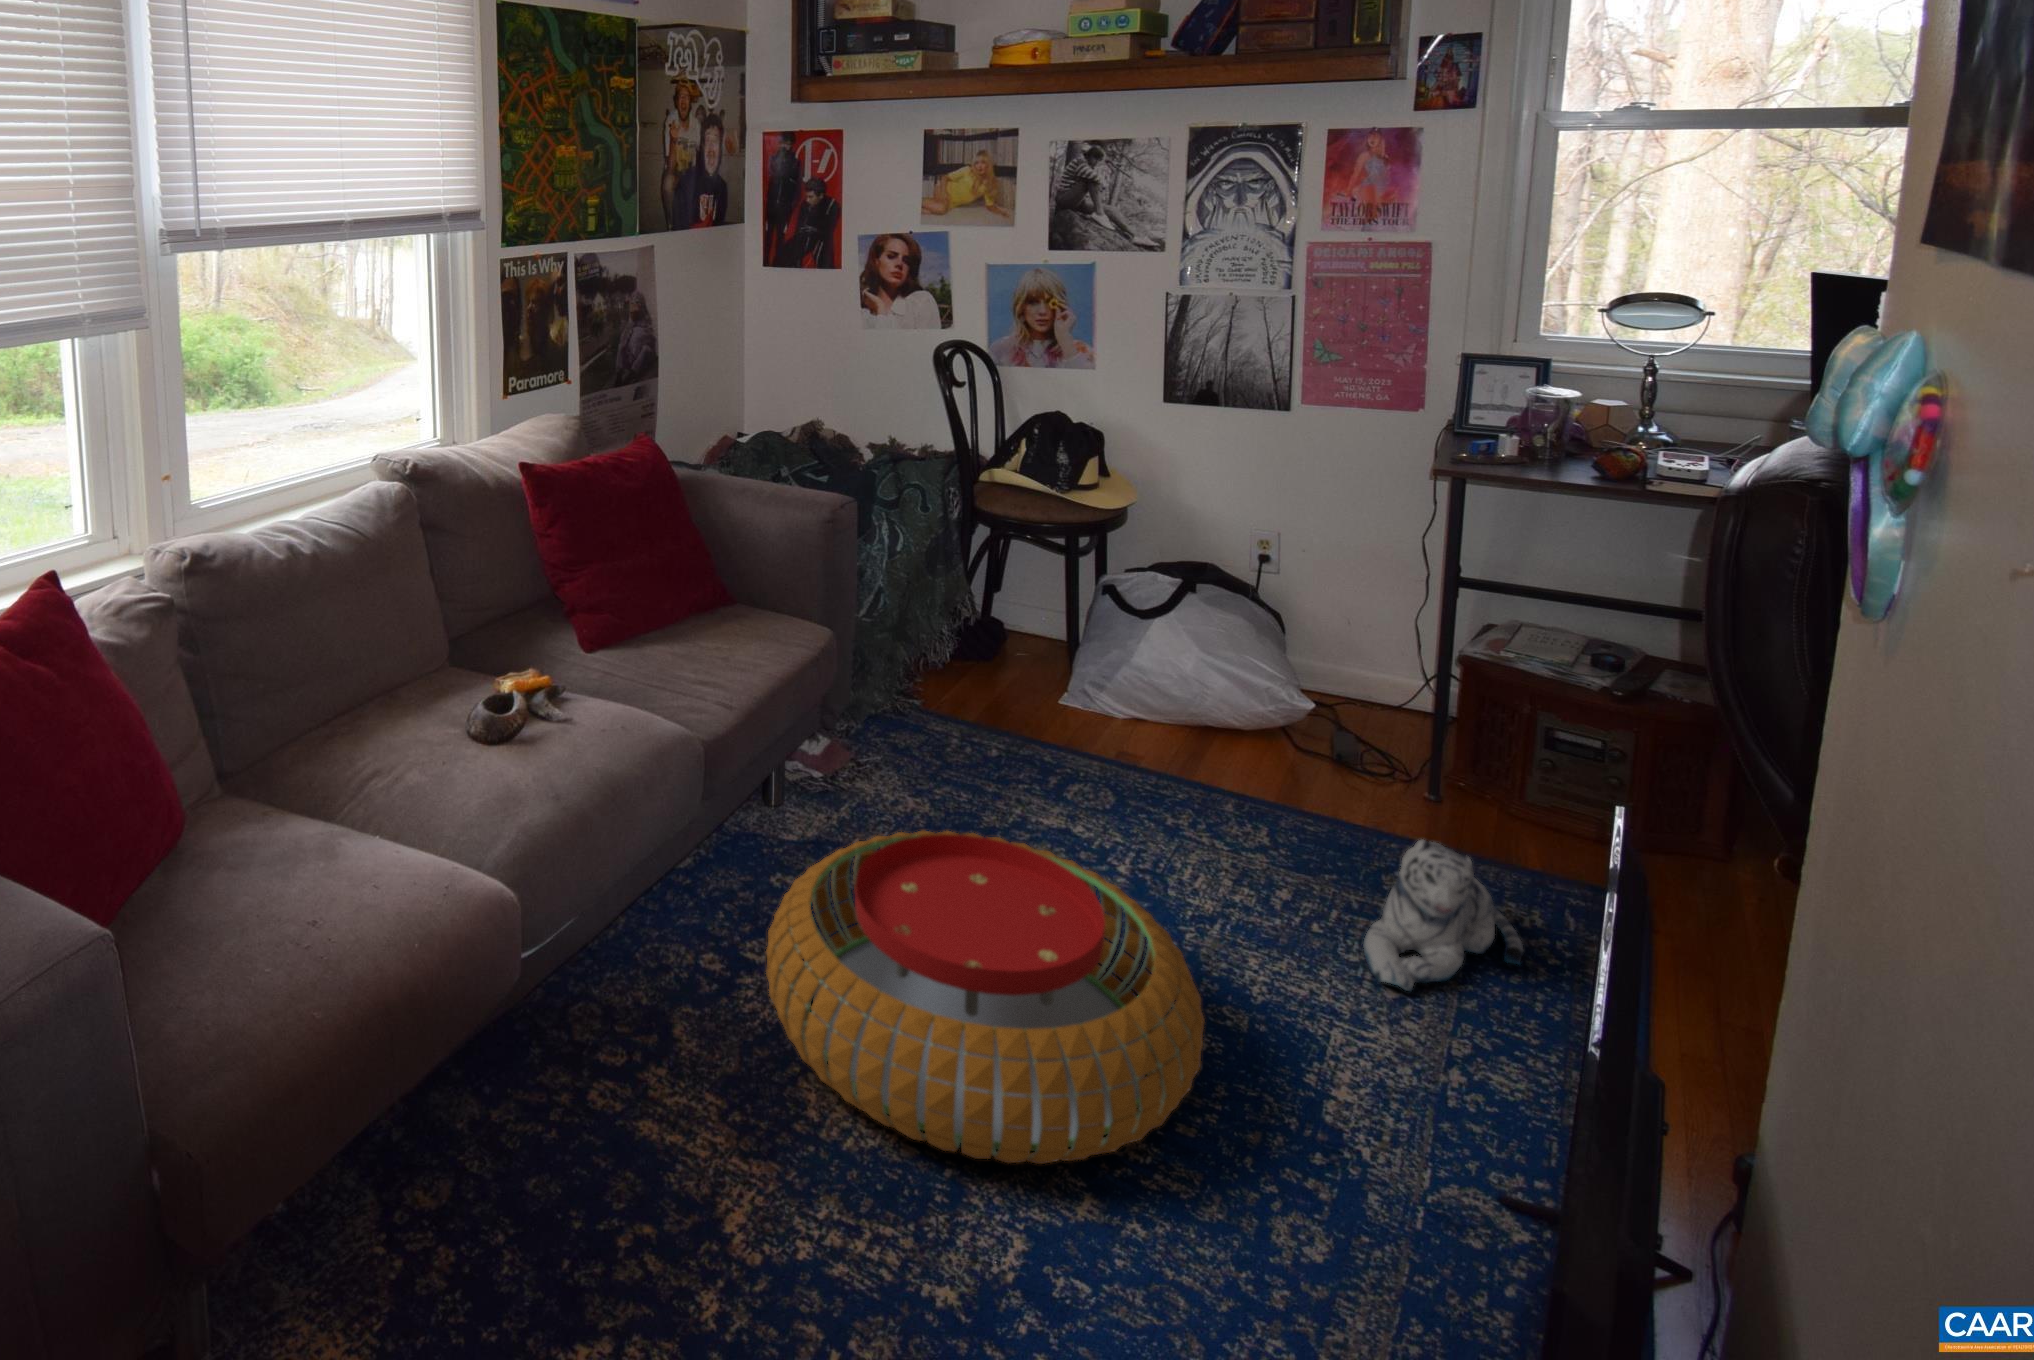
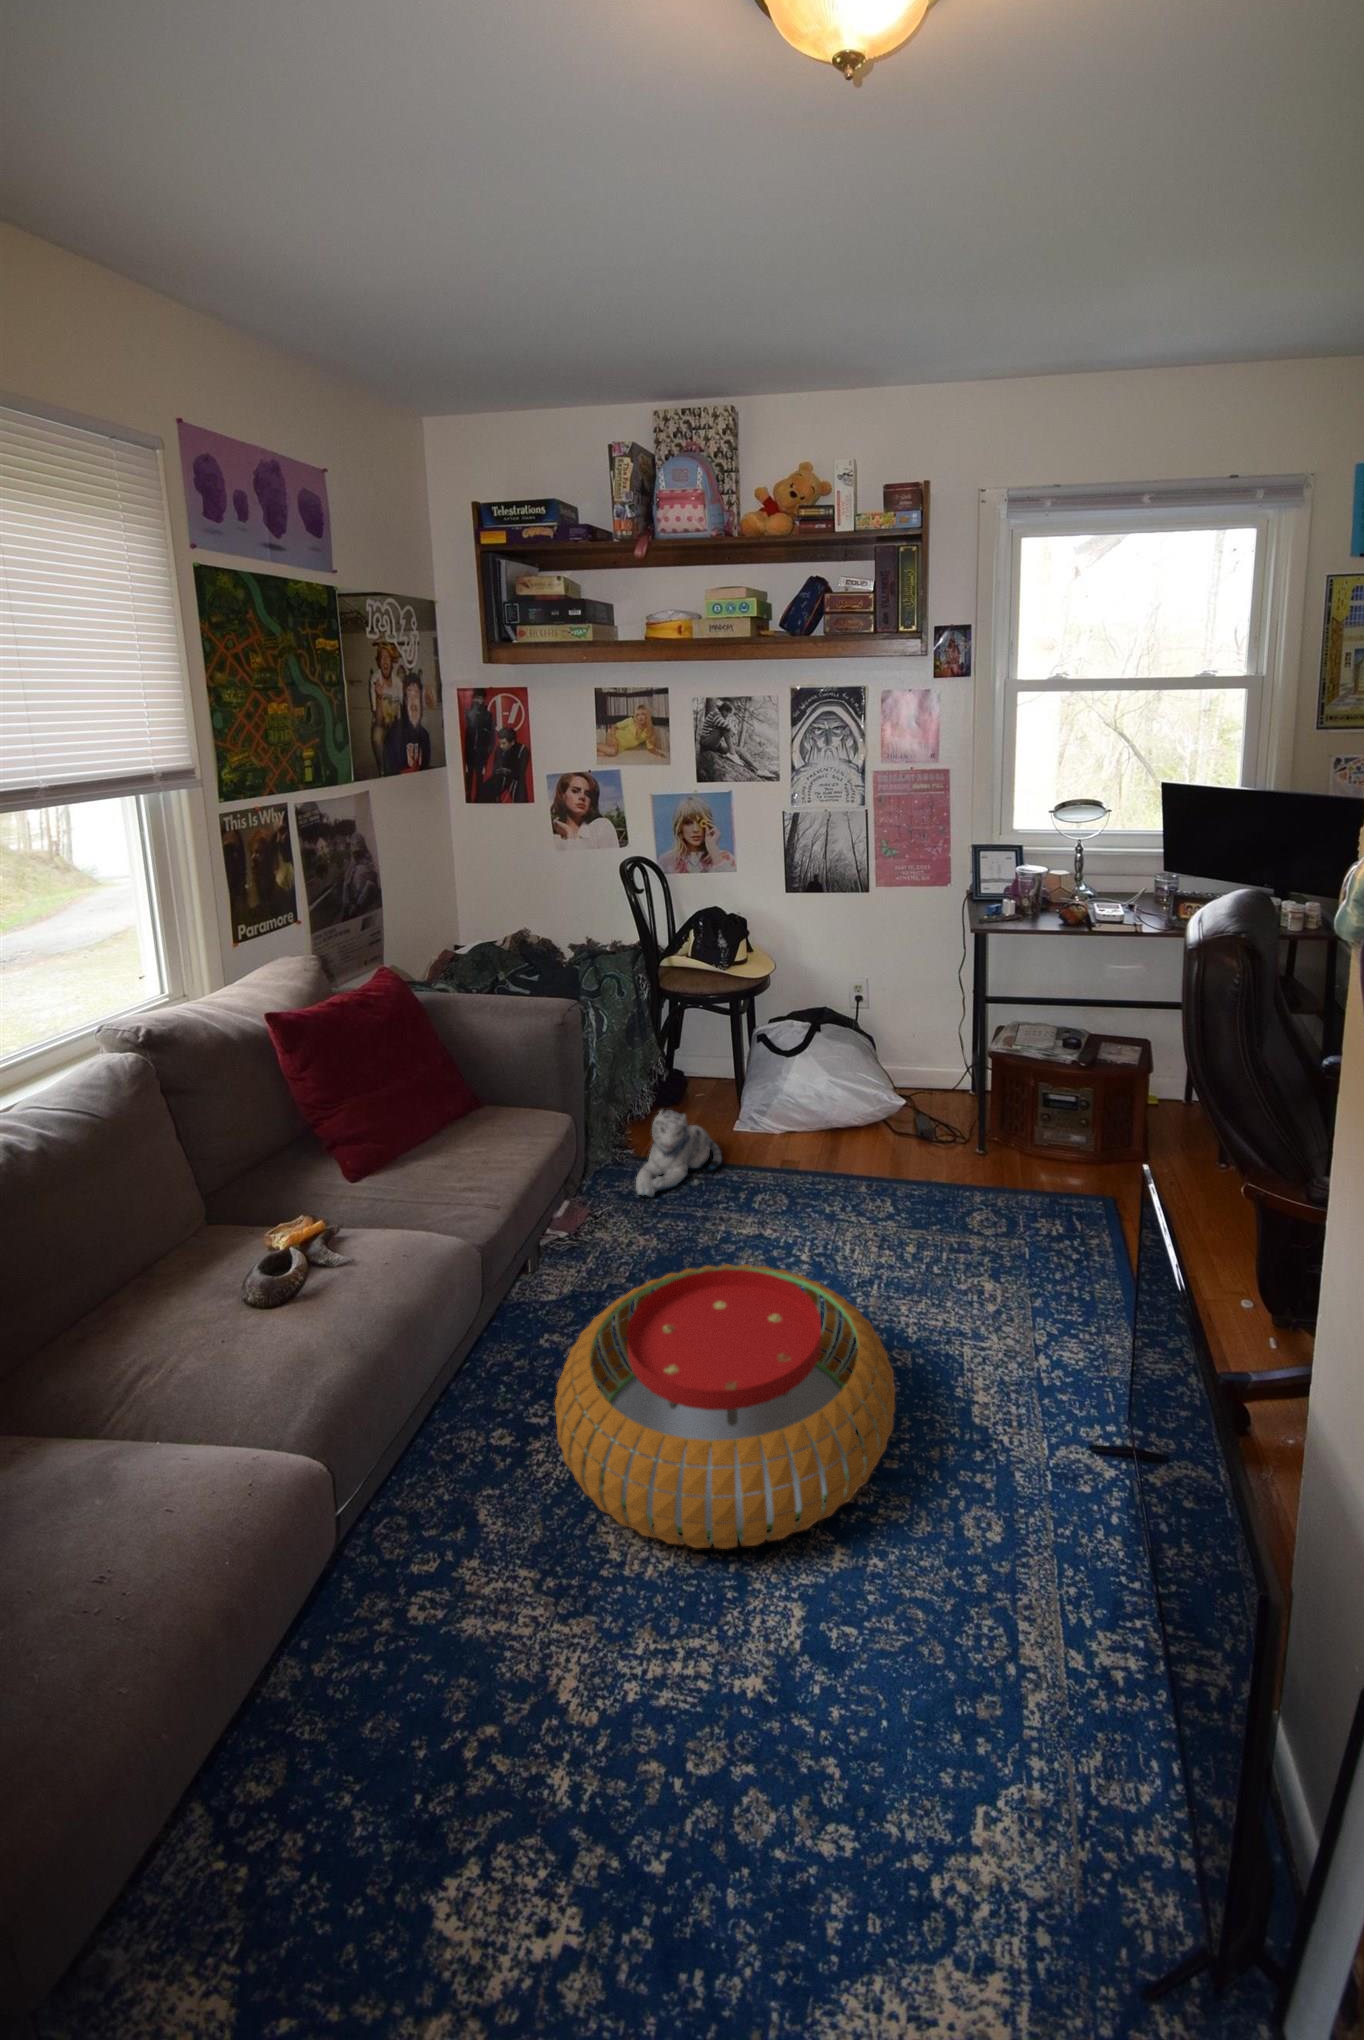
plush toy: present [1363,840,1523,991] -> present [636,1110,722,1197]

